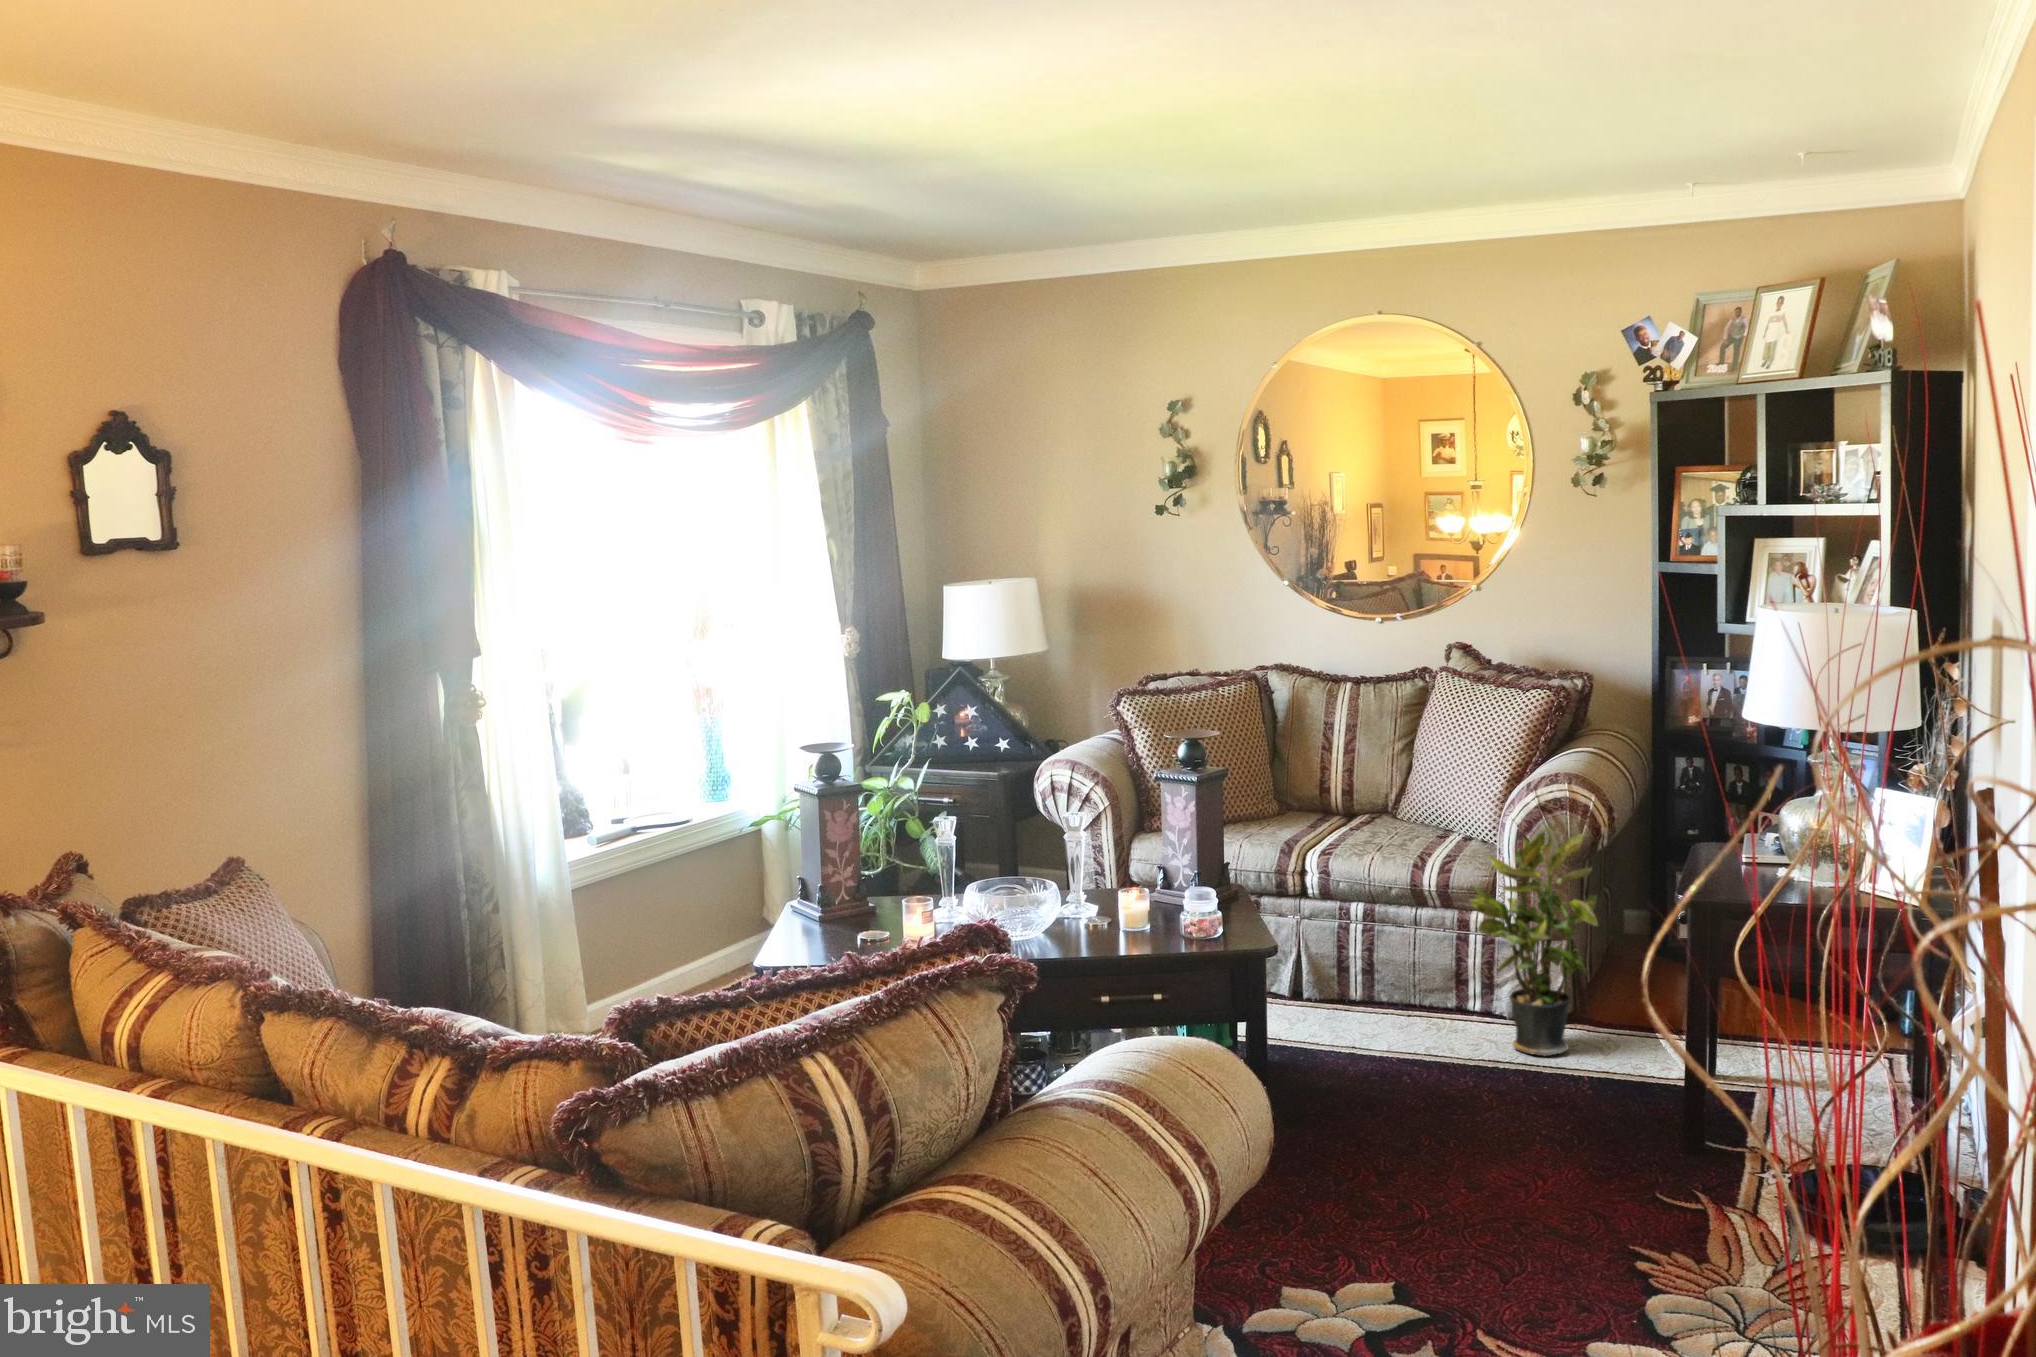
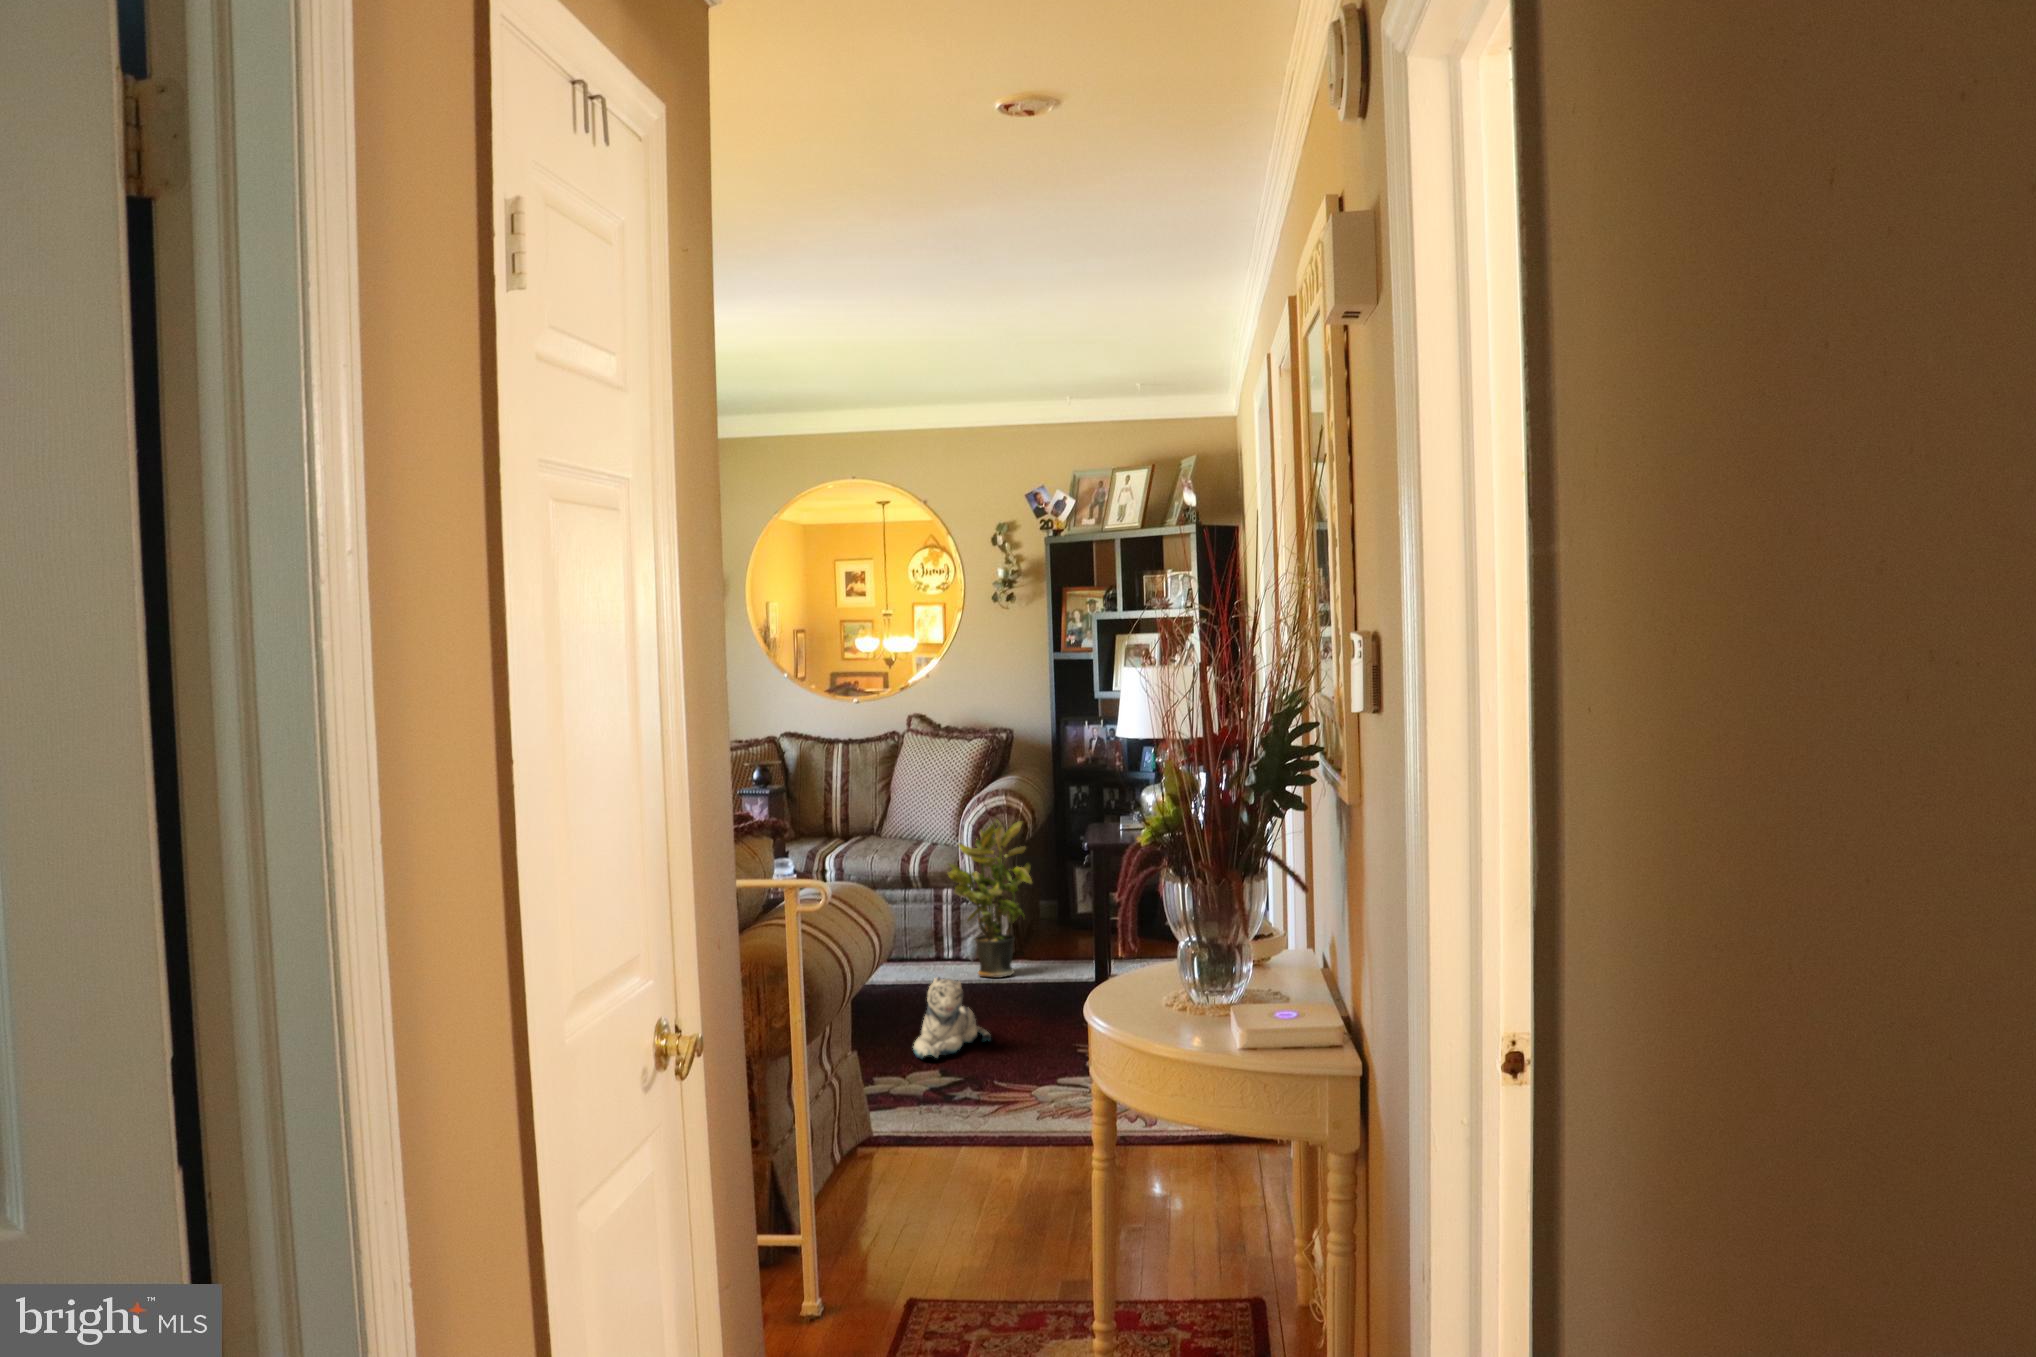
plush toy: none [1369,1119,1500,1256] -> present [913,978,991,1059]

